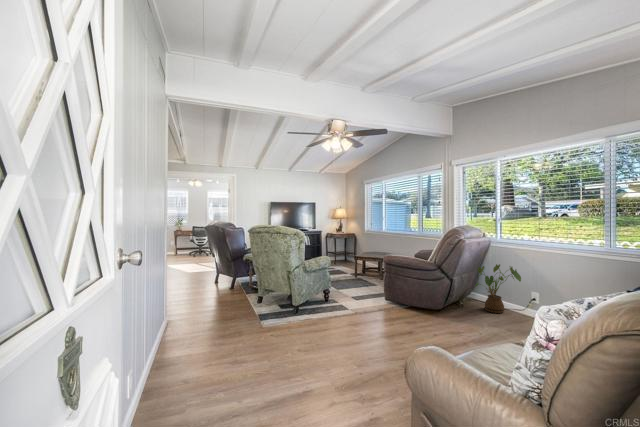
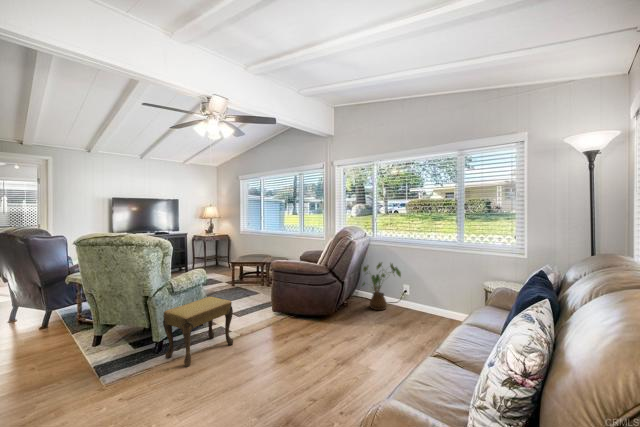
footstool: none [298,278,349,327] -> present [163,296,233,367]

